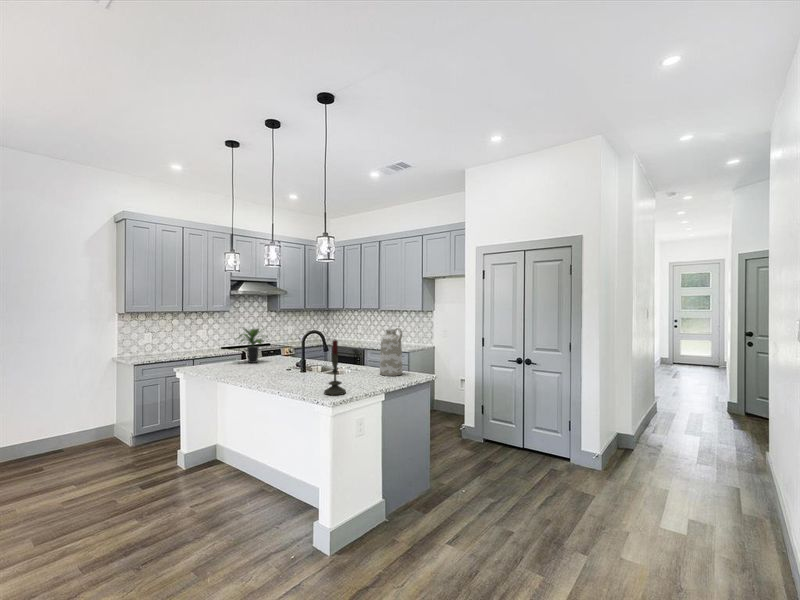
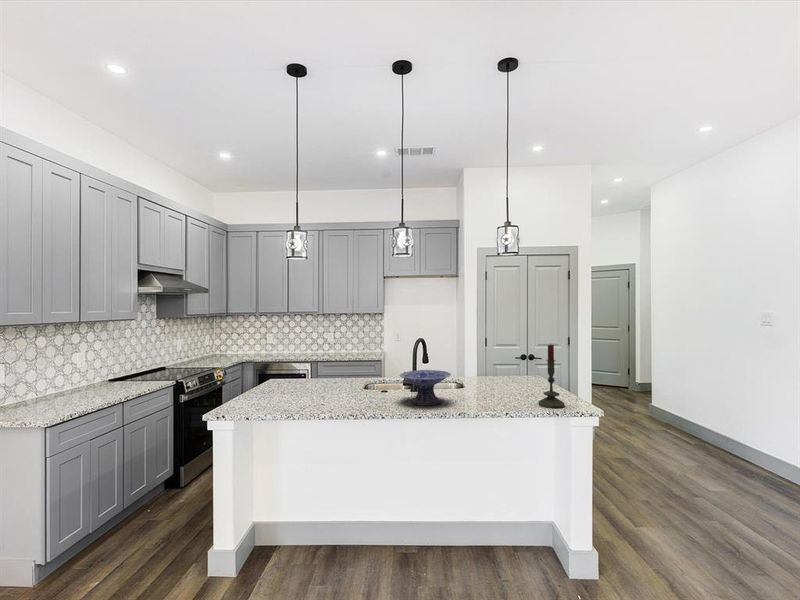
potted plant: present [239,328,268,363] -> none [264,339,314,392]
vase: present [380,328,403,376] -> none [480,330,506,383]
decorative bowl: none [258,355,299,380] -> present [400,370,451,405]

